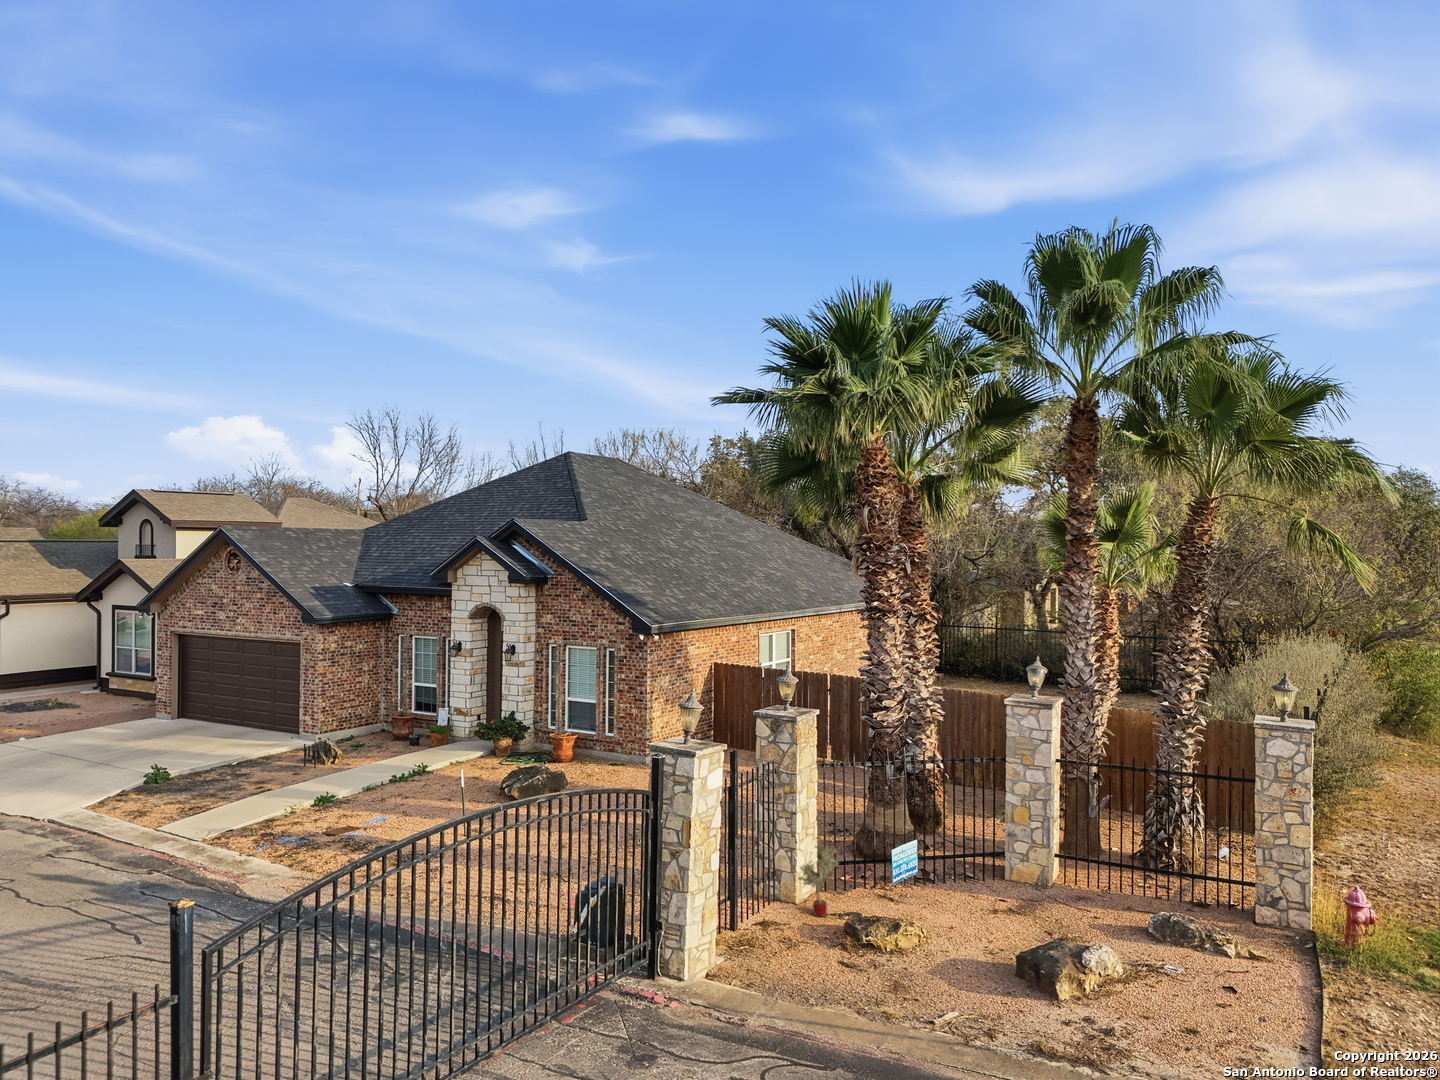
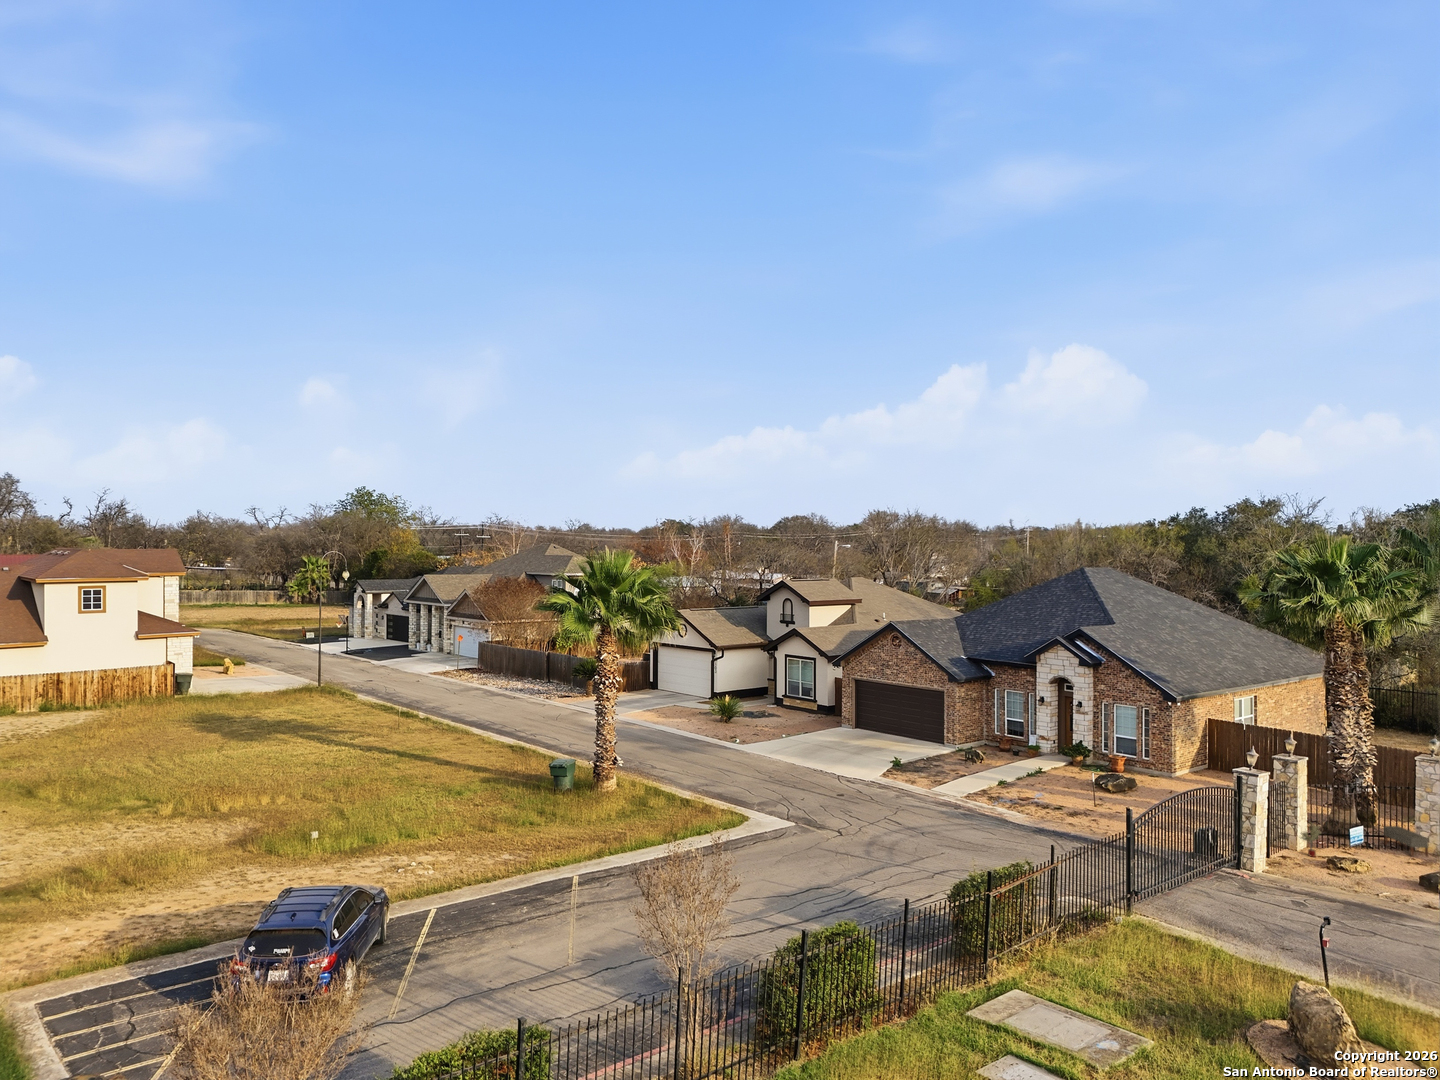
bench: none [949,829,1023,891] -> present [1384,826,1429,857]

